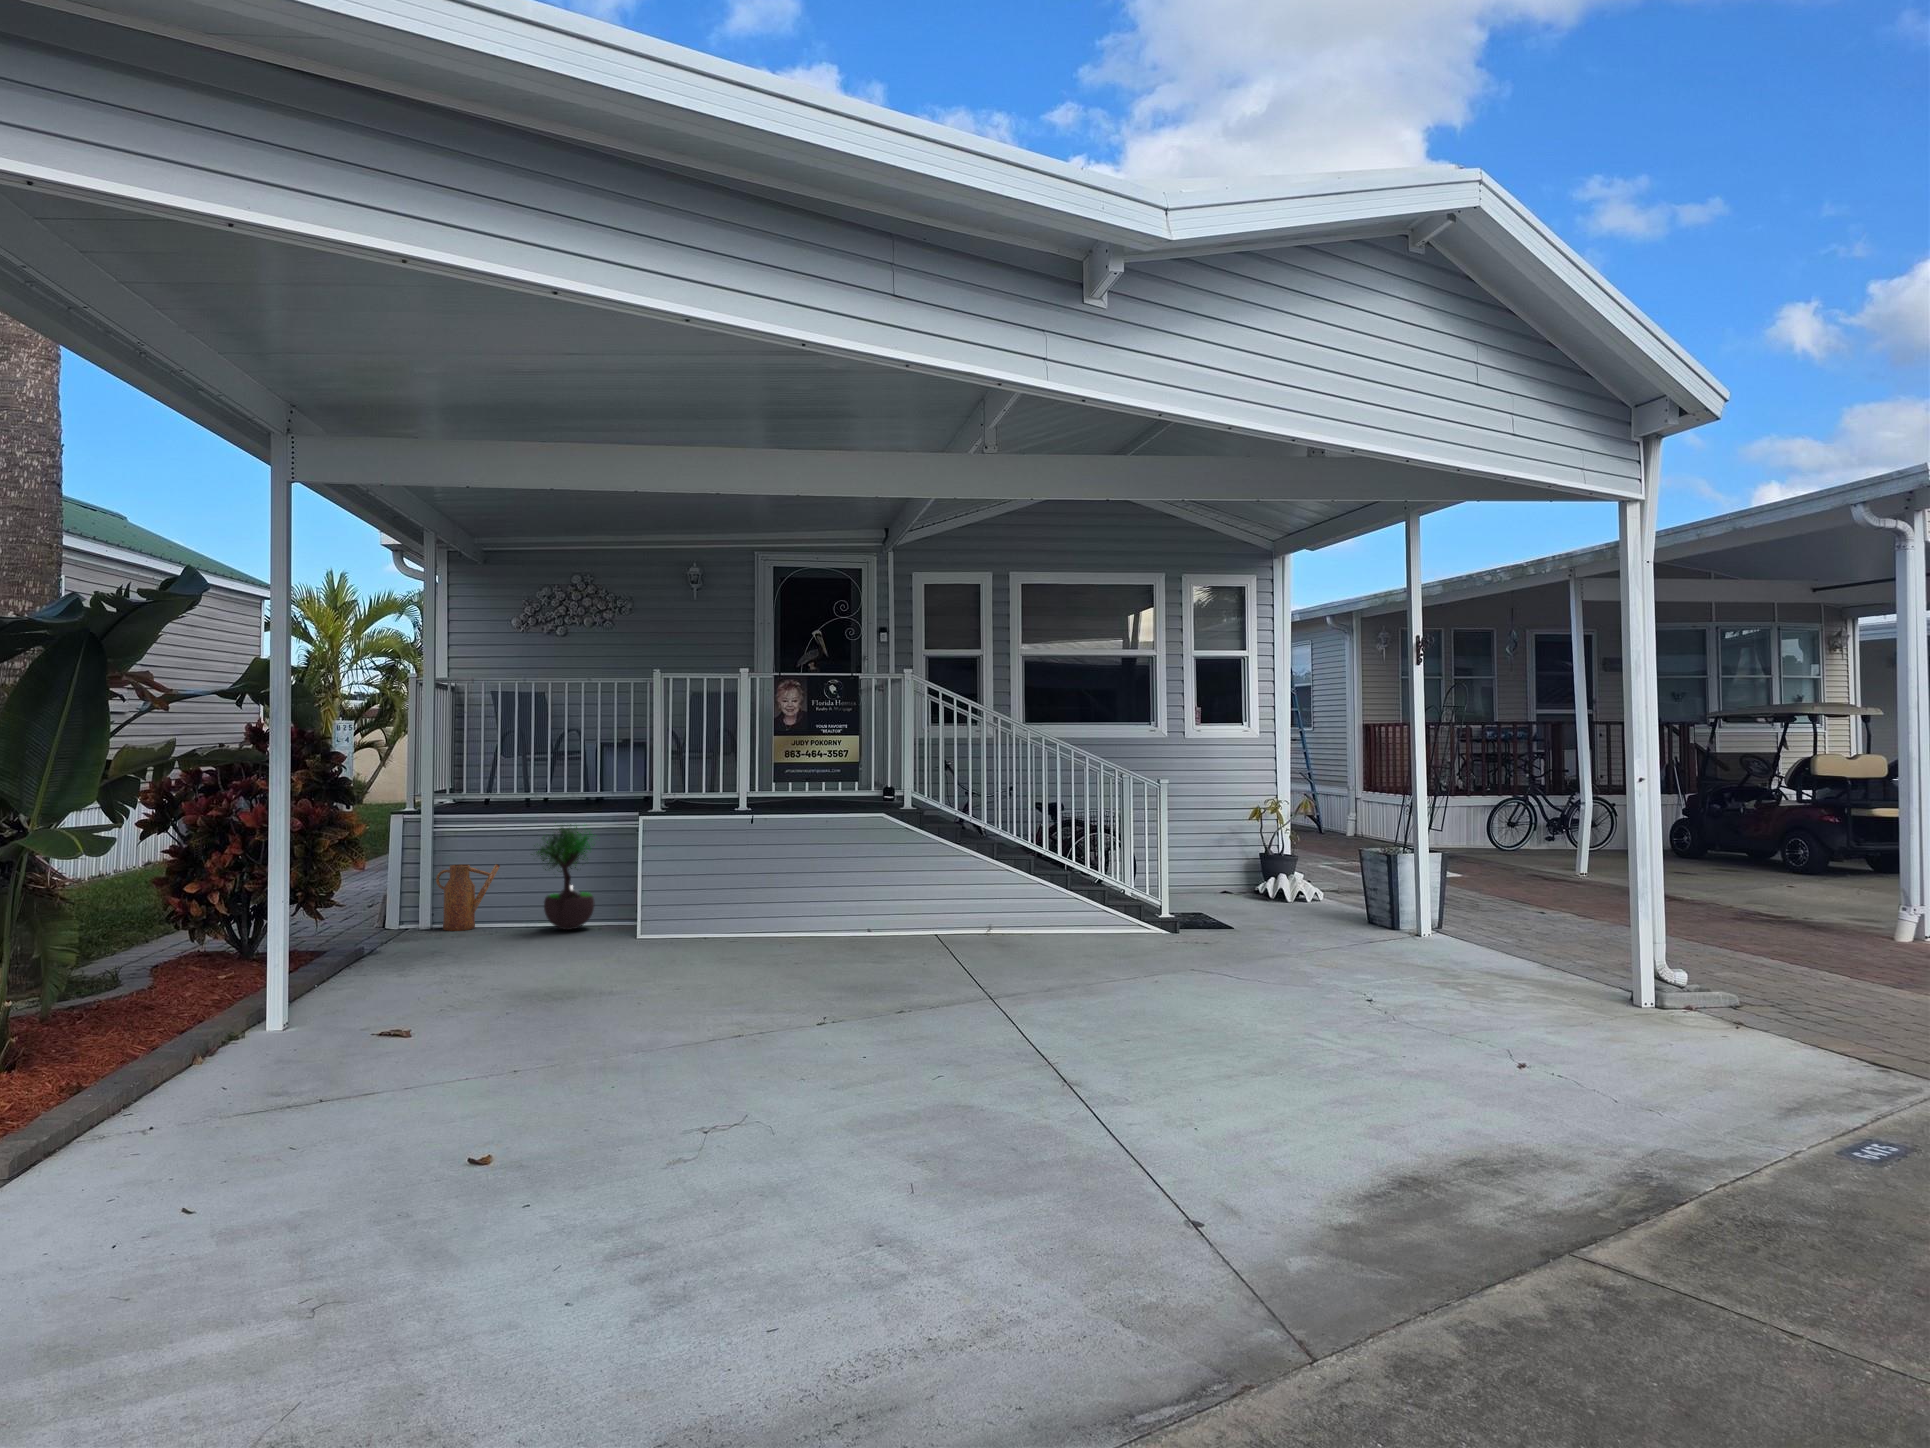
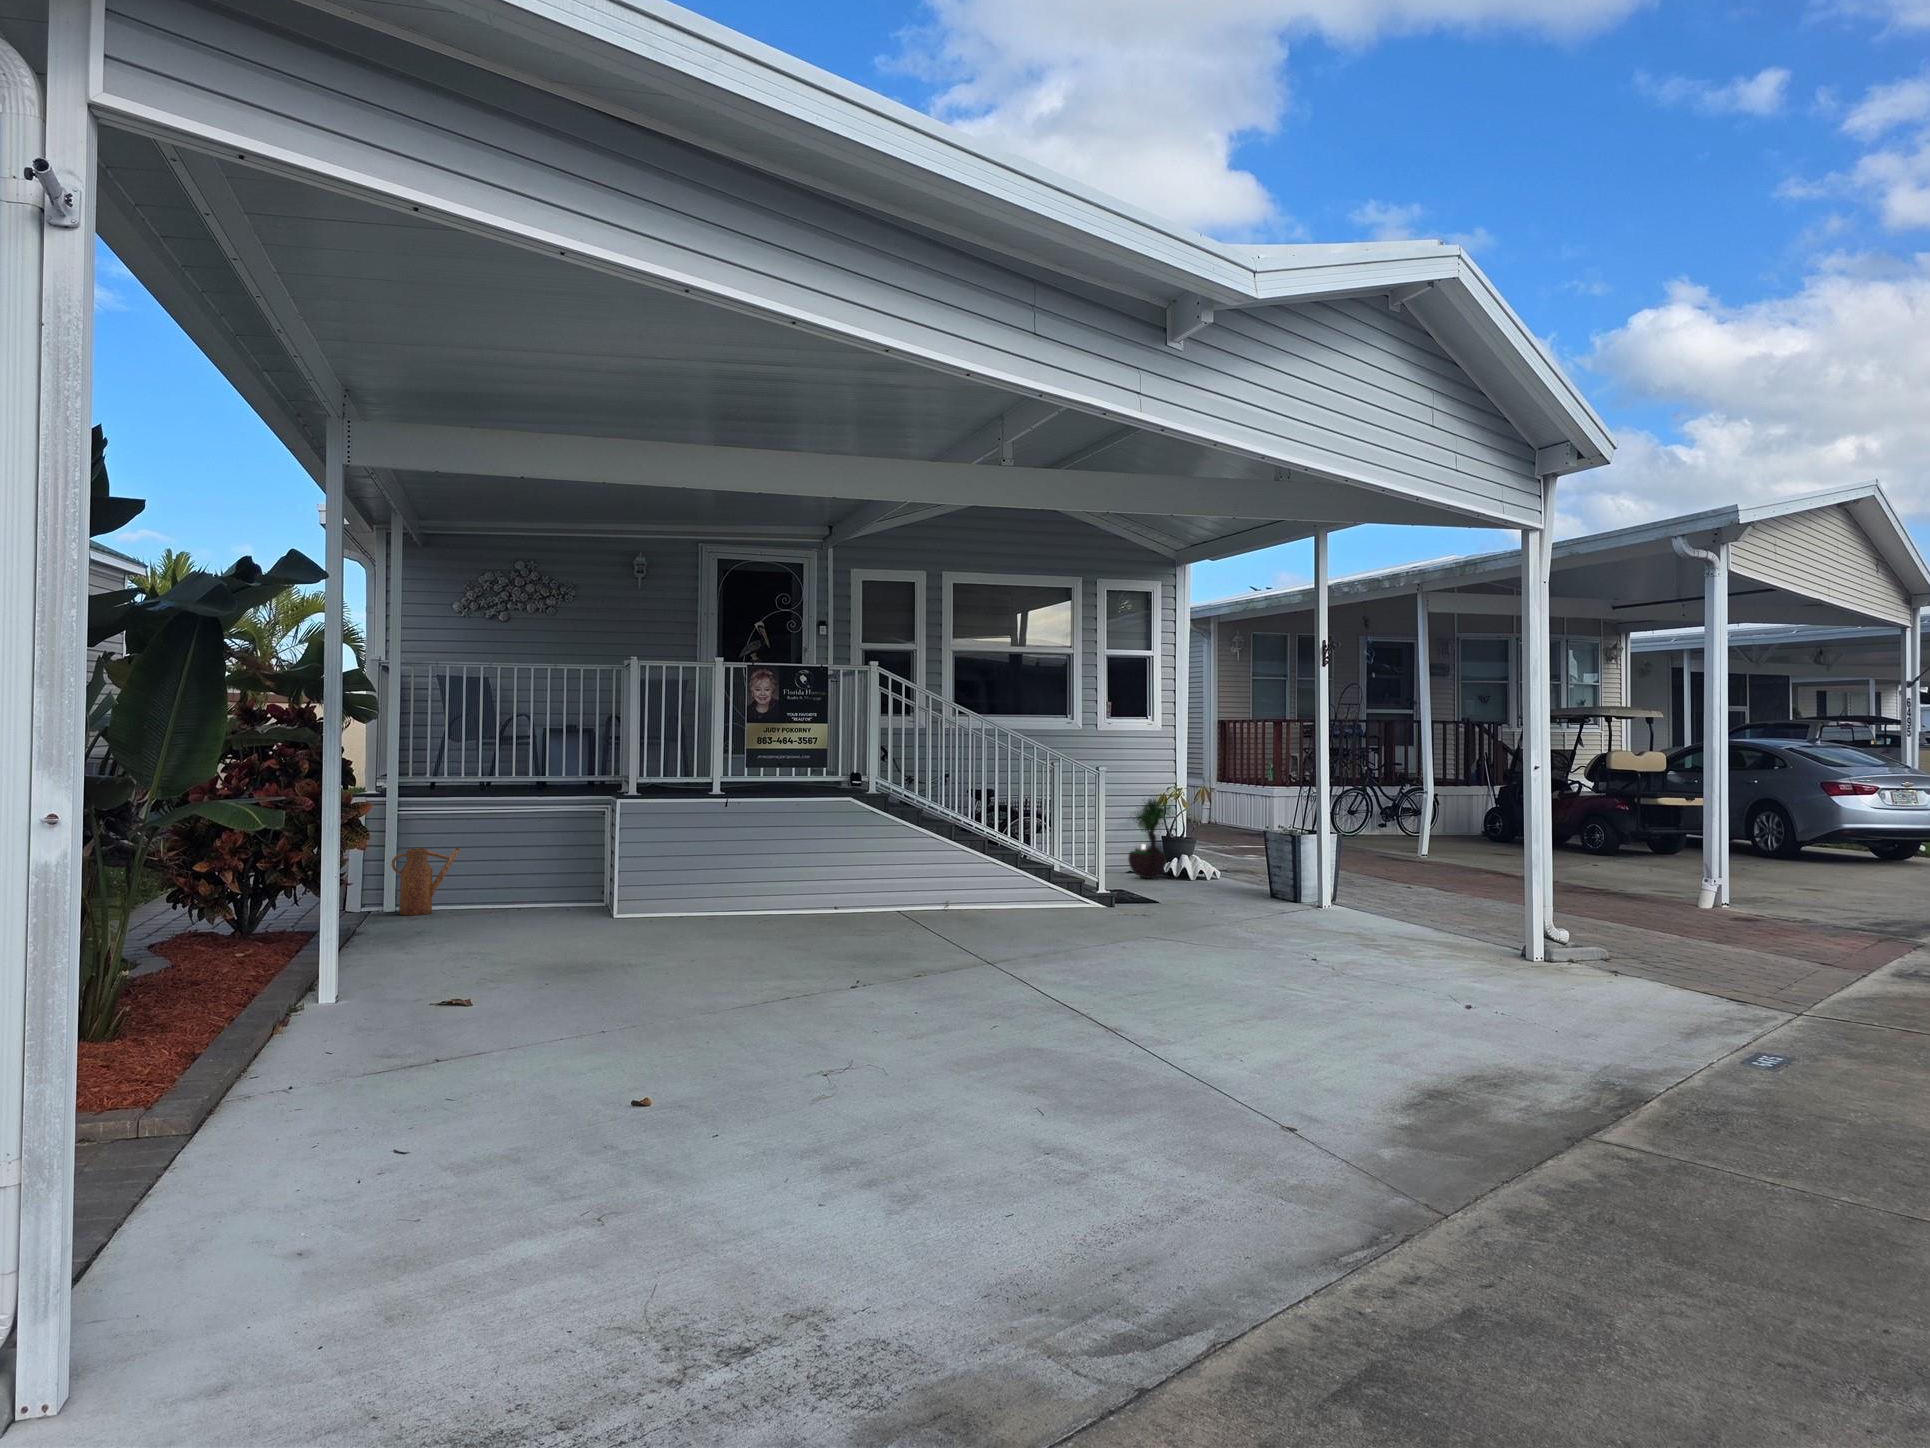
potted tree: present [536,822,595,930] -> present [1128,799,1173,878]

